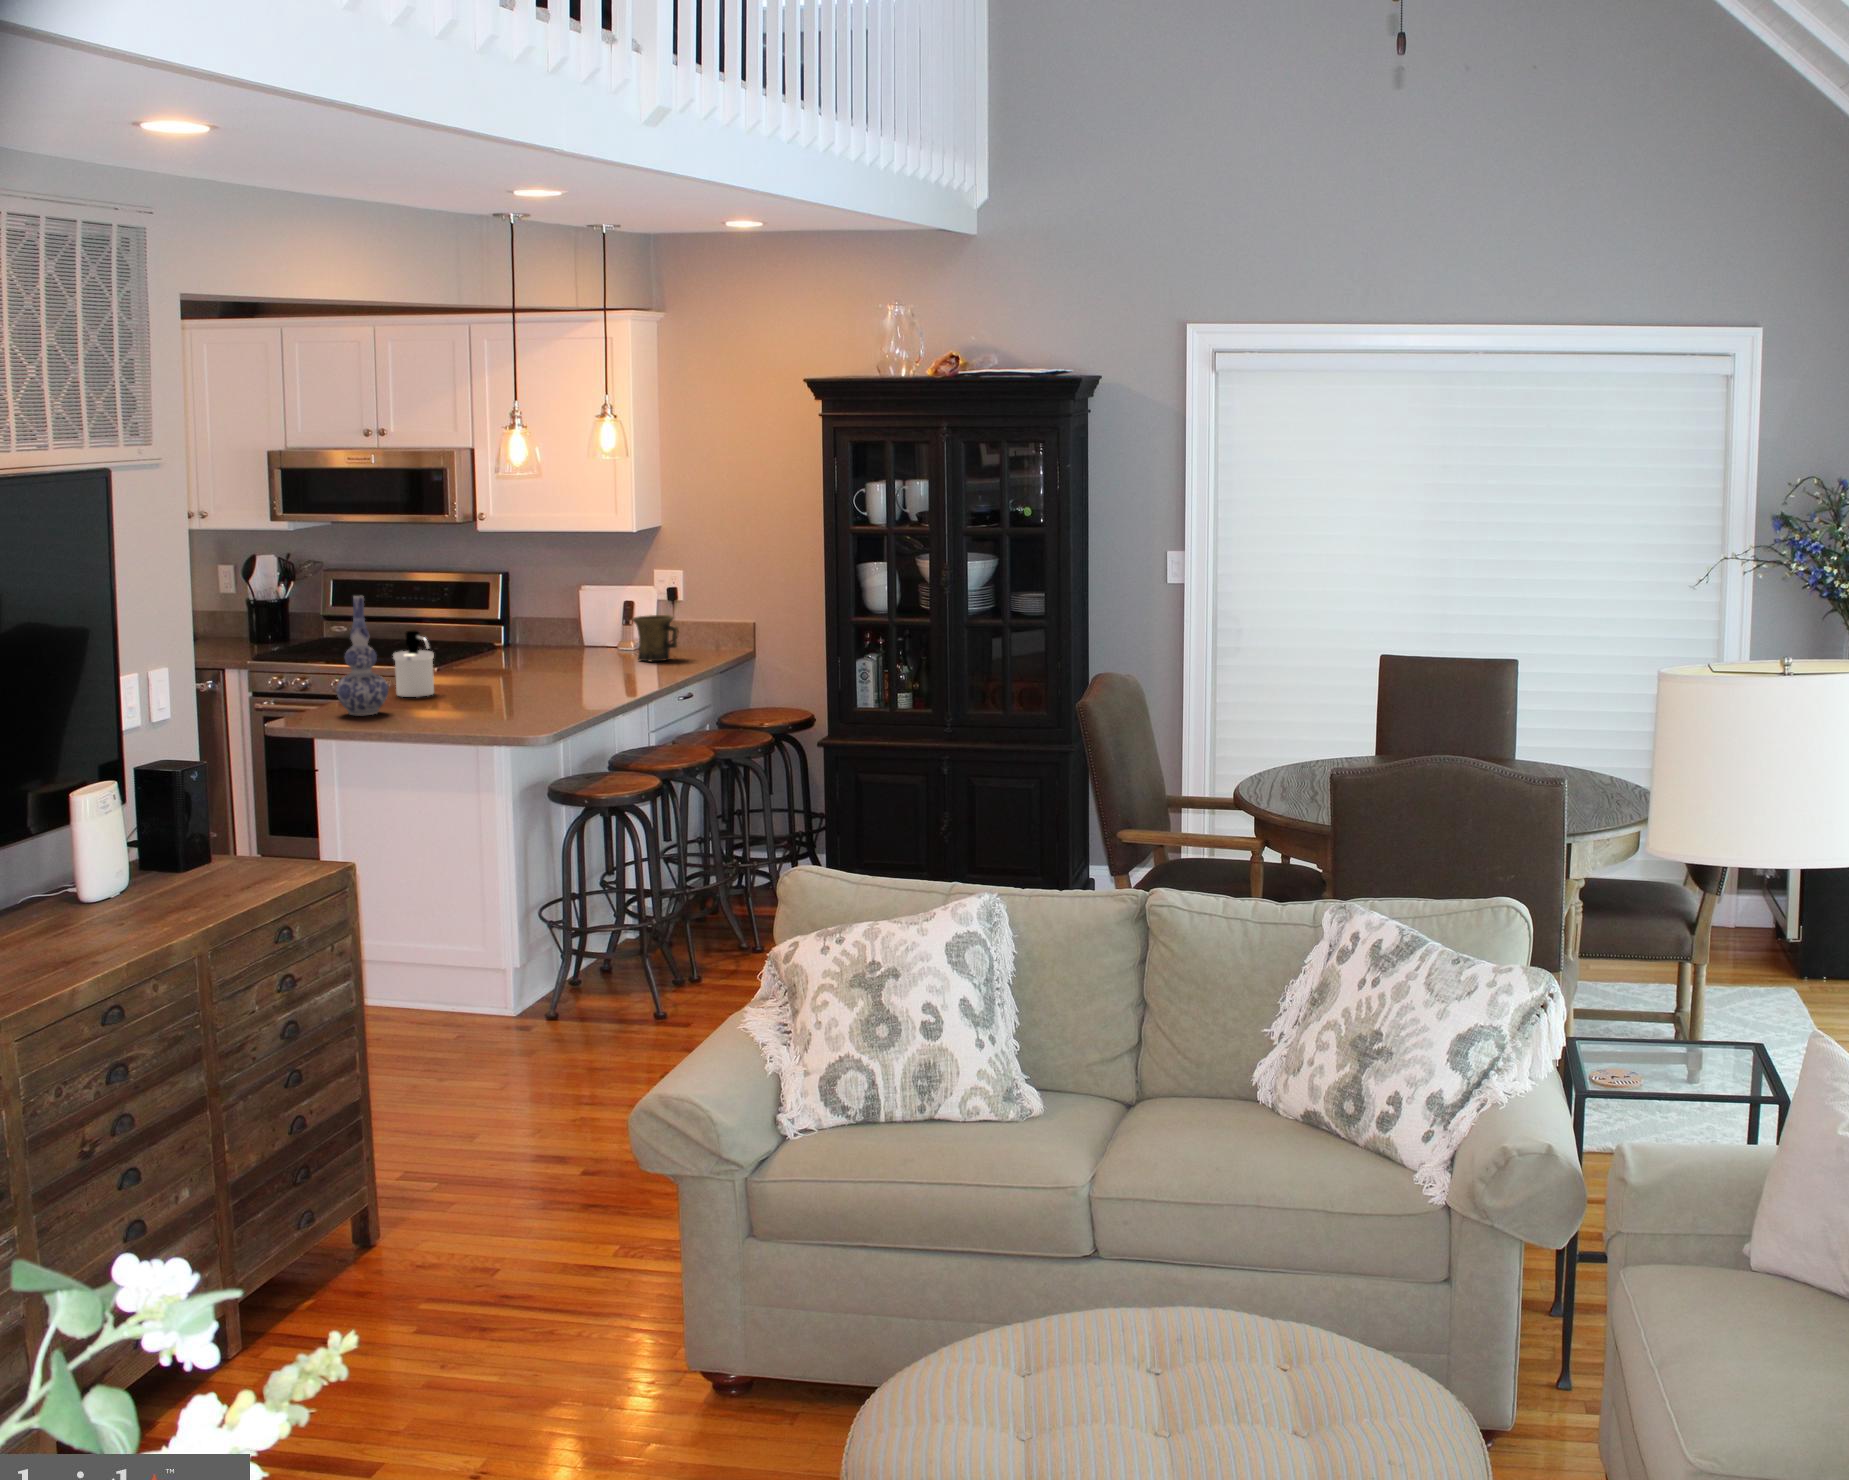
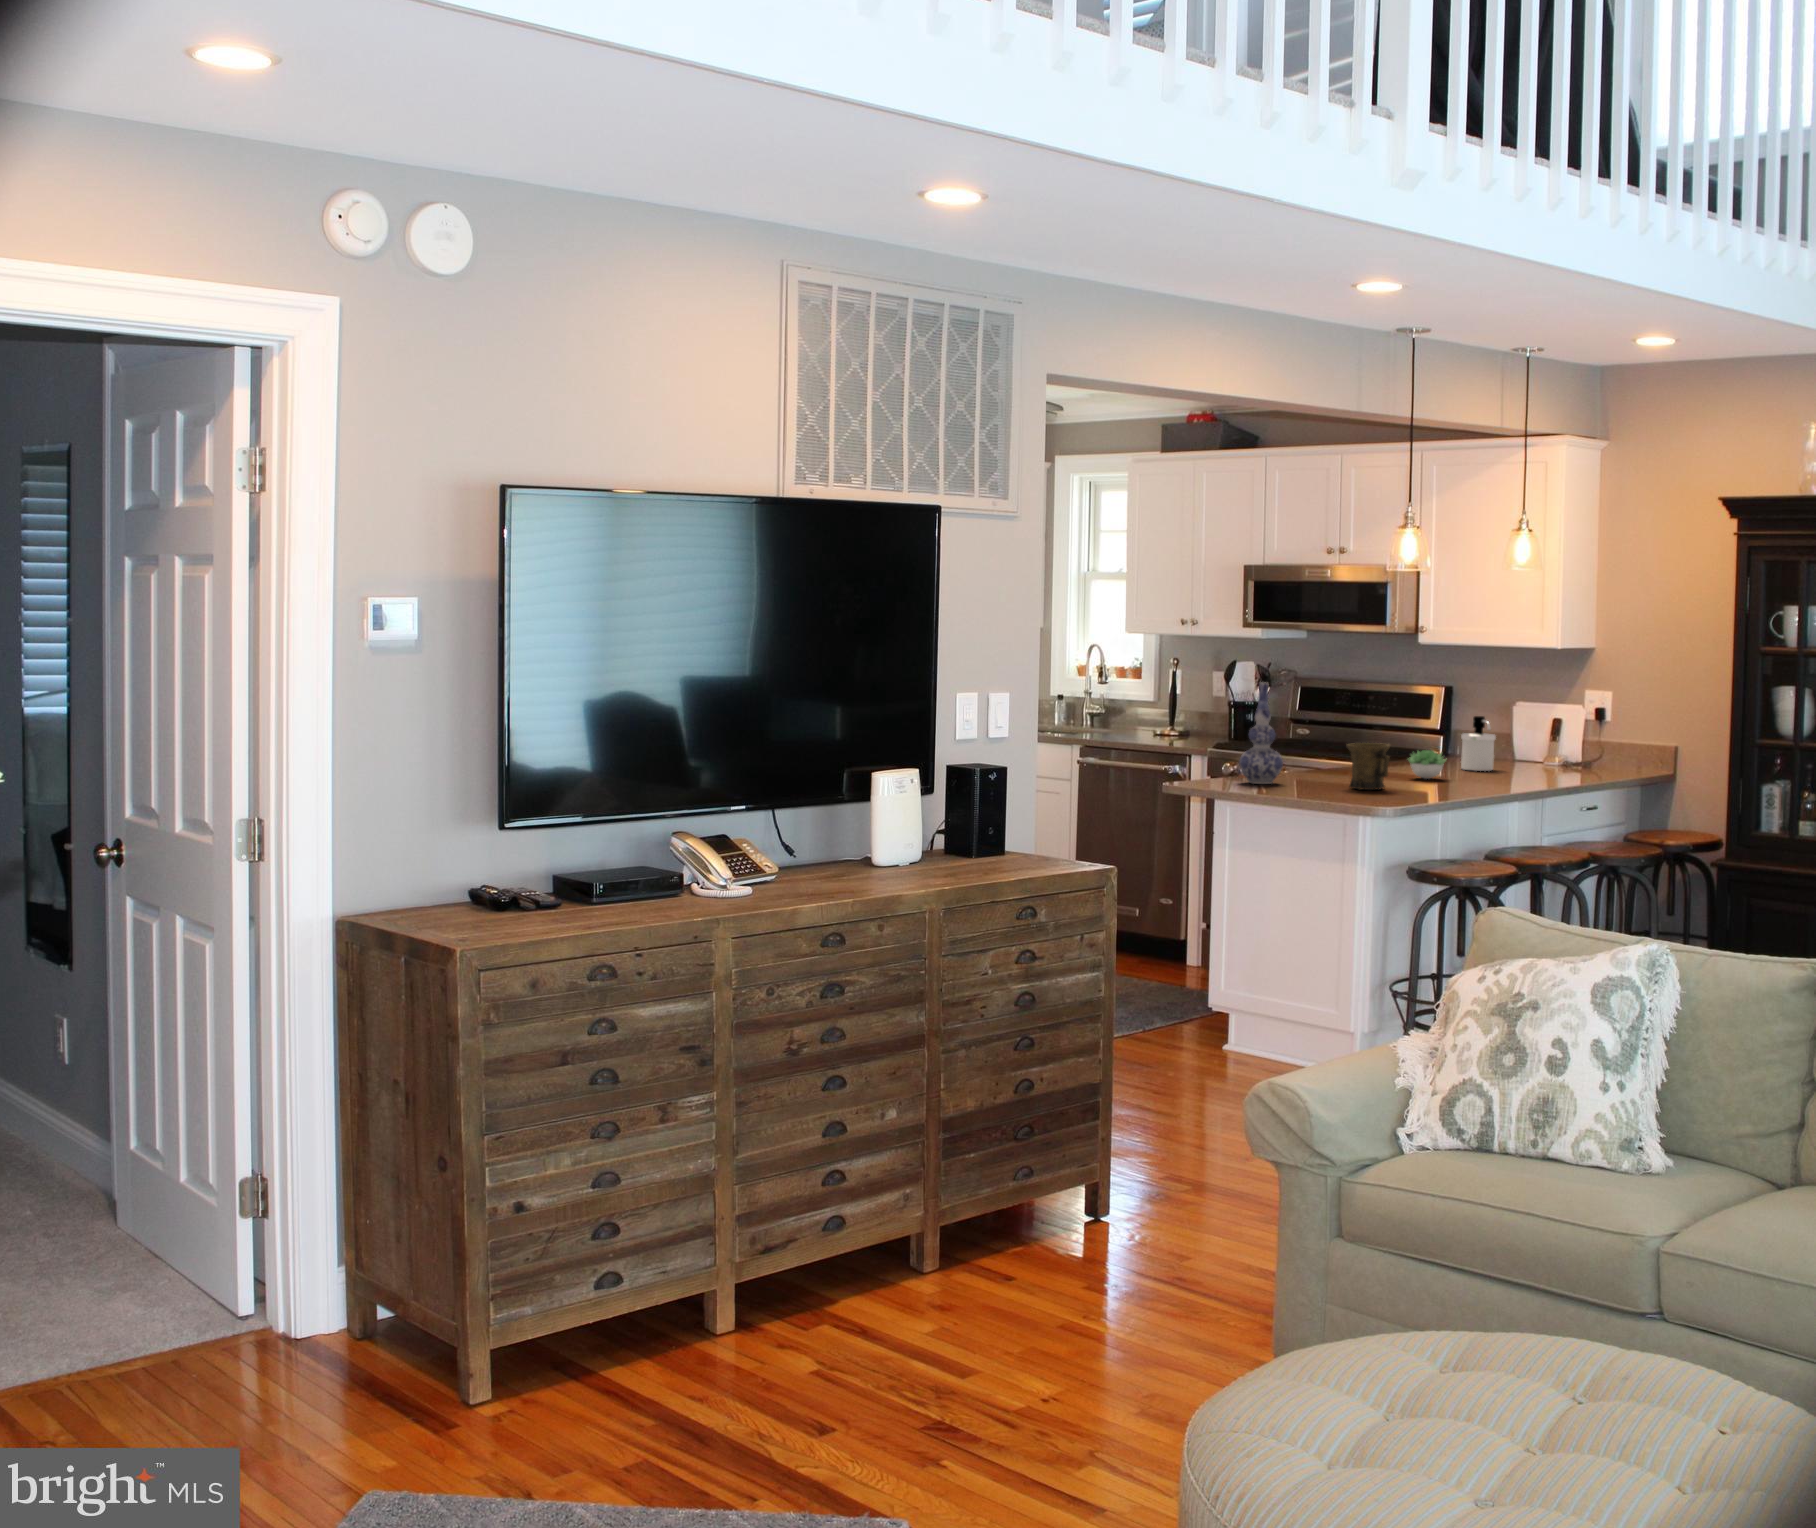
mug: present [632,615,678,662] -> present [1347,743,1390,790]
soap dispenser: present [393,631,434,697] -> present [1461,716,1496,771]
succulent plant: none [513,655,556,688] -> present [1408,750,1446,779]

